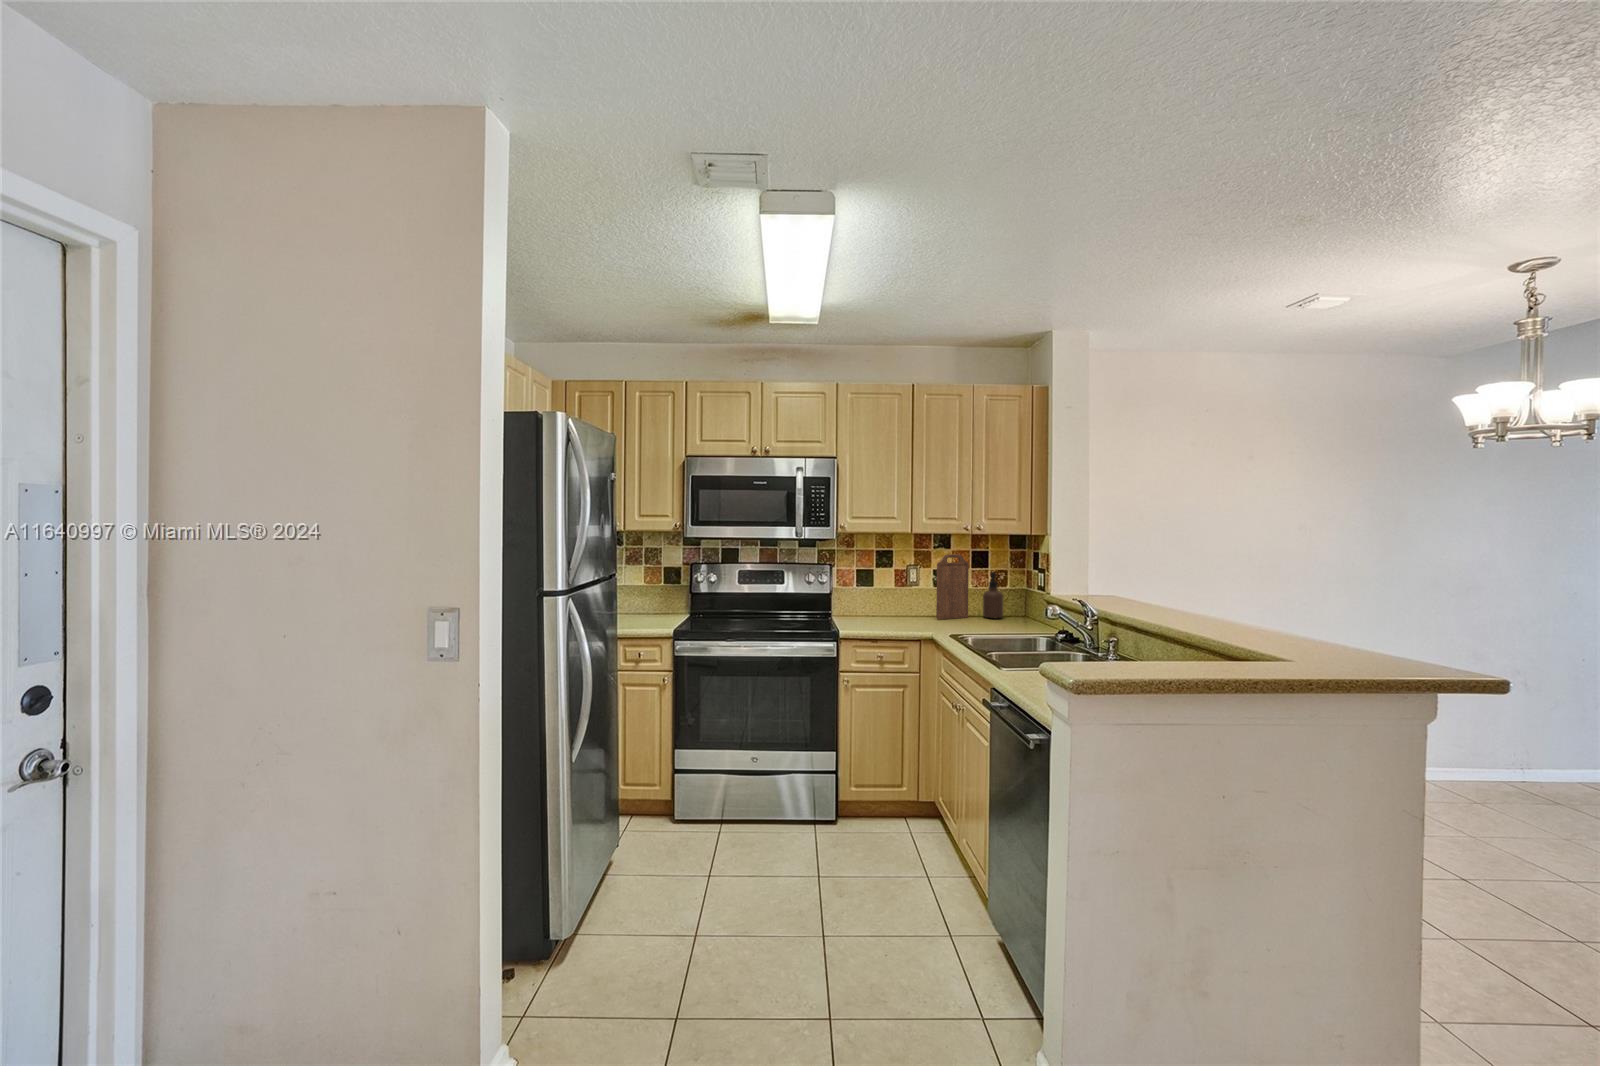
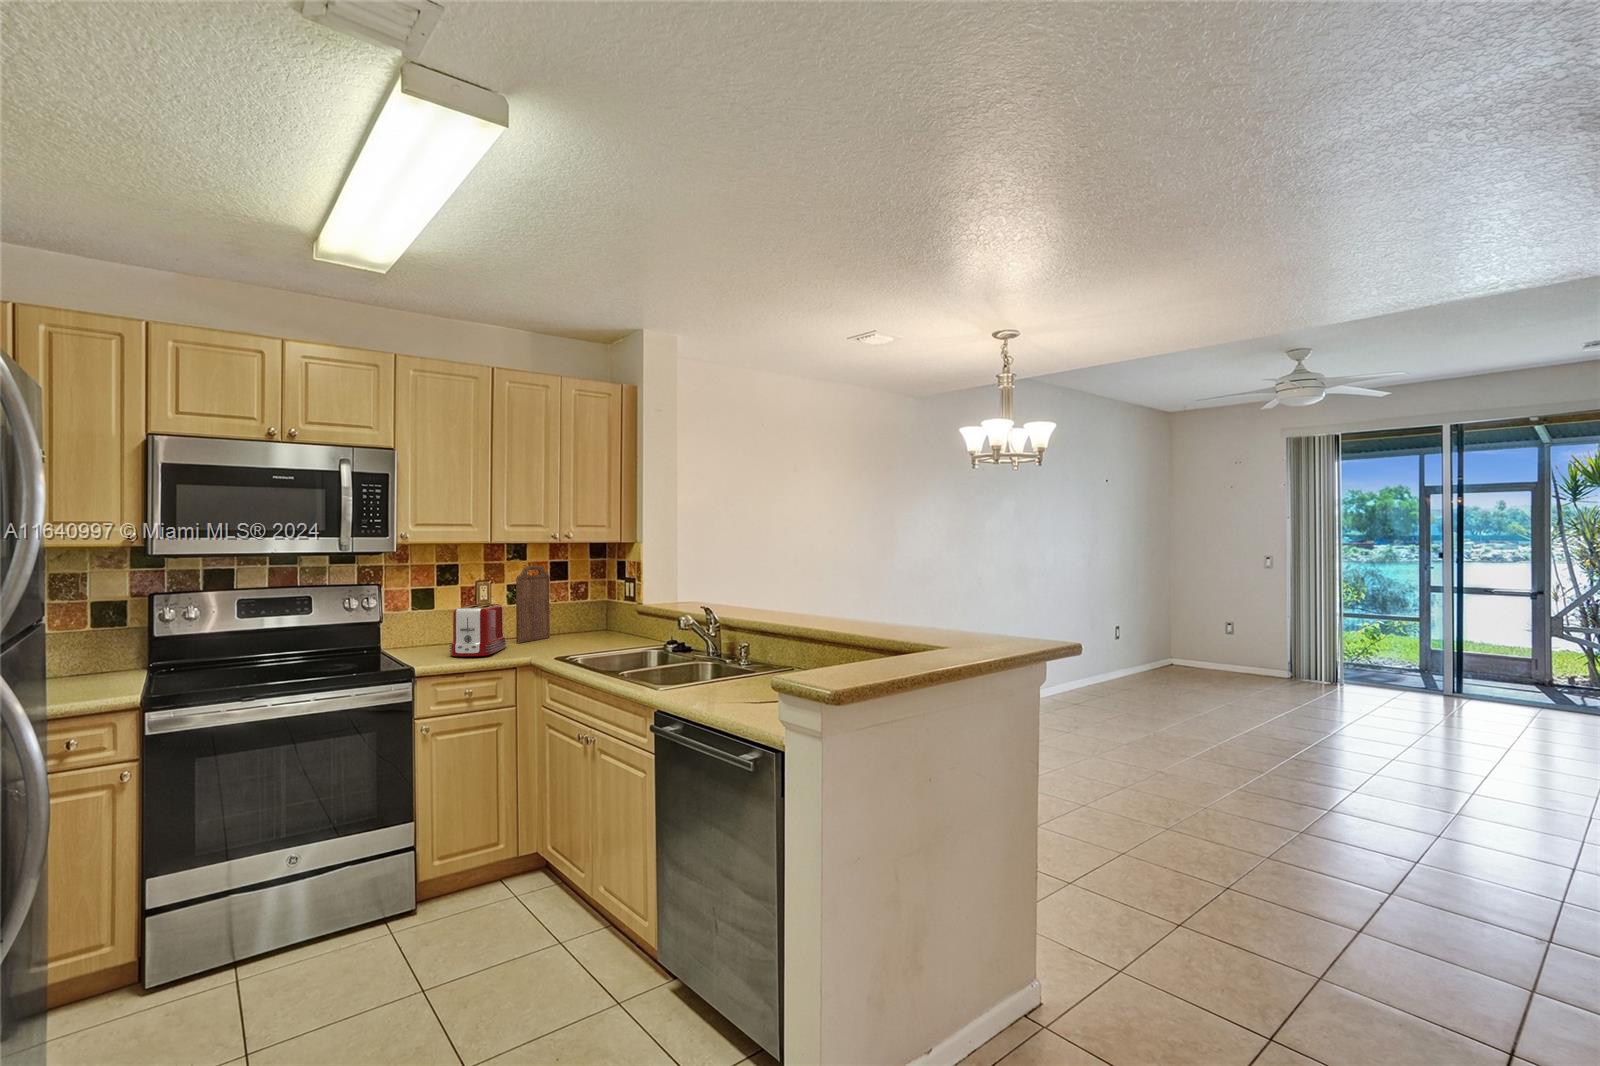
soap dispenser: present [983,572,1003,618] -> none [565,584,588,636]
toaster: none [876,584,925,627] -> present [450,604,507,656]

